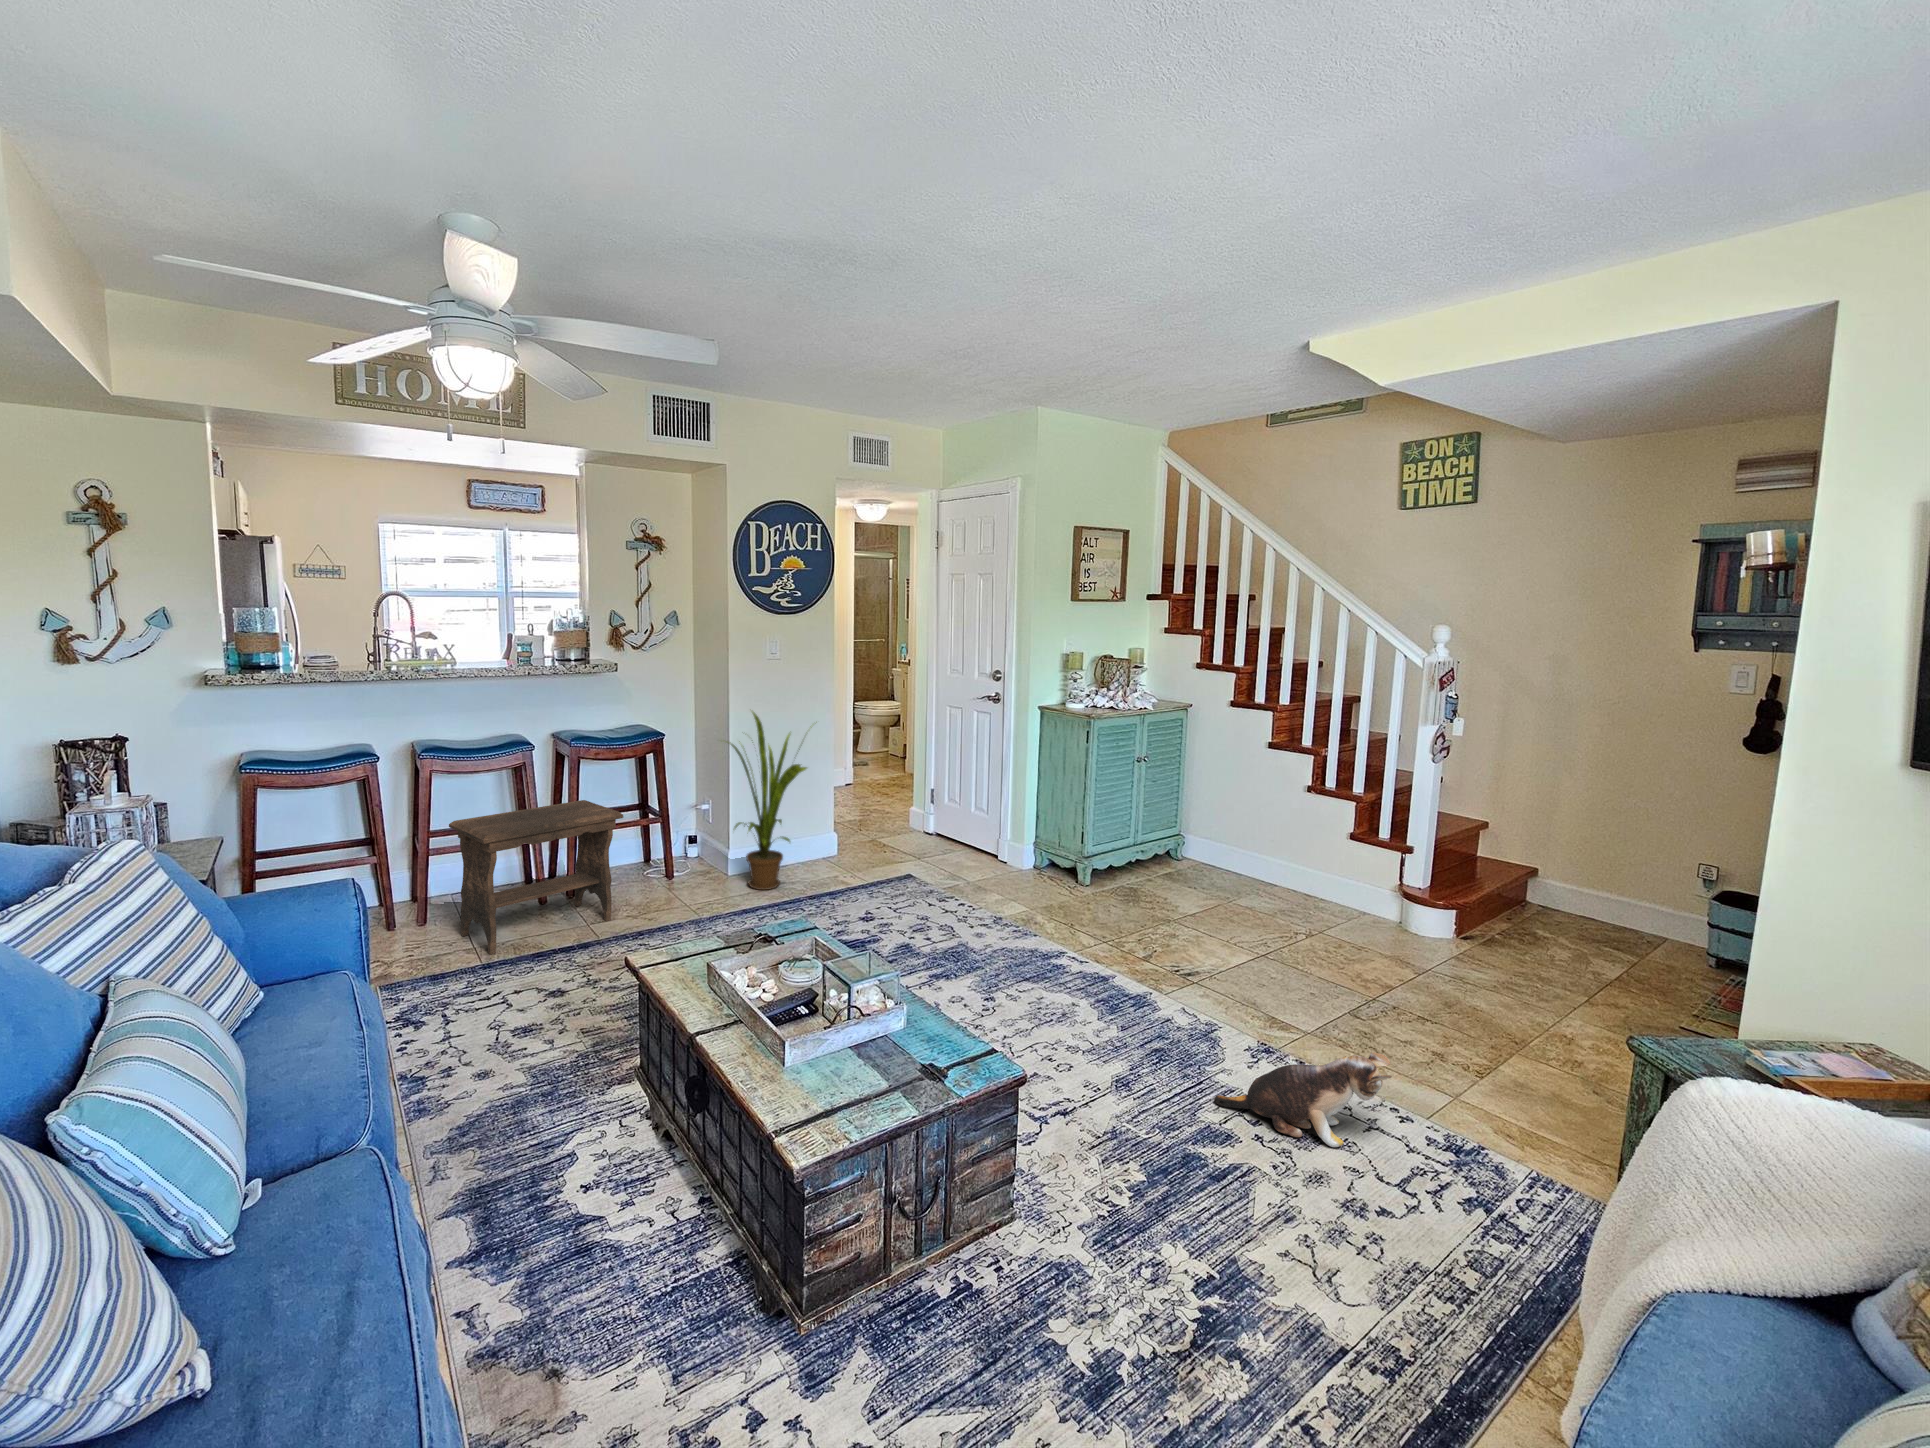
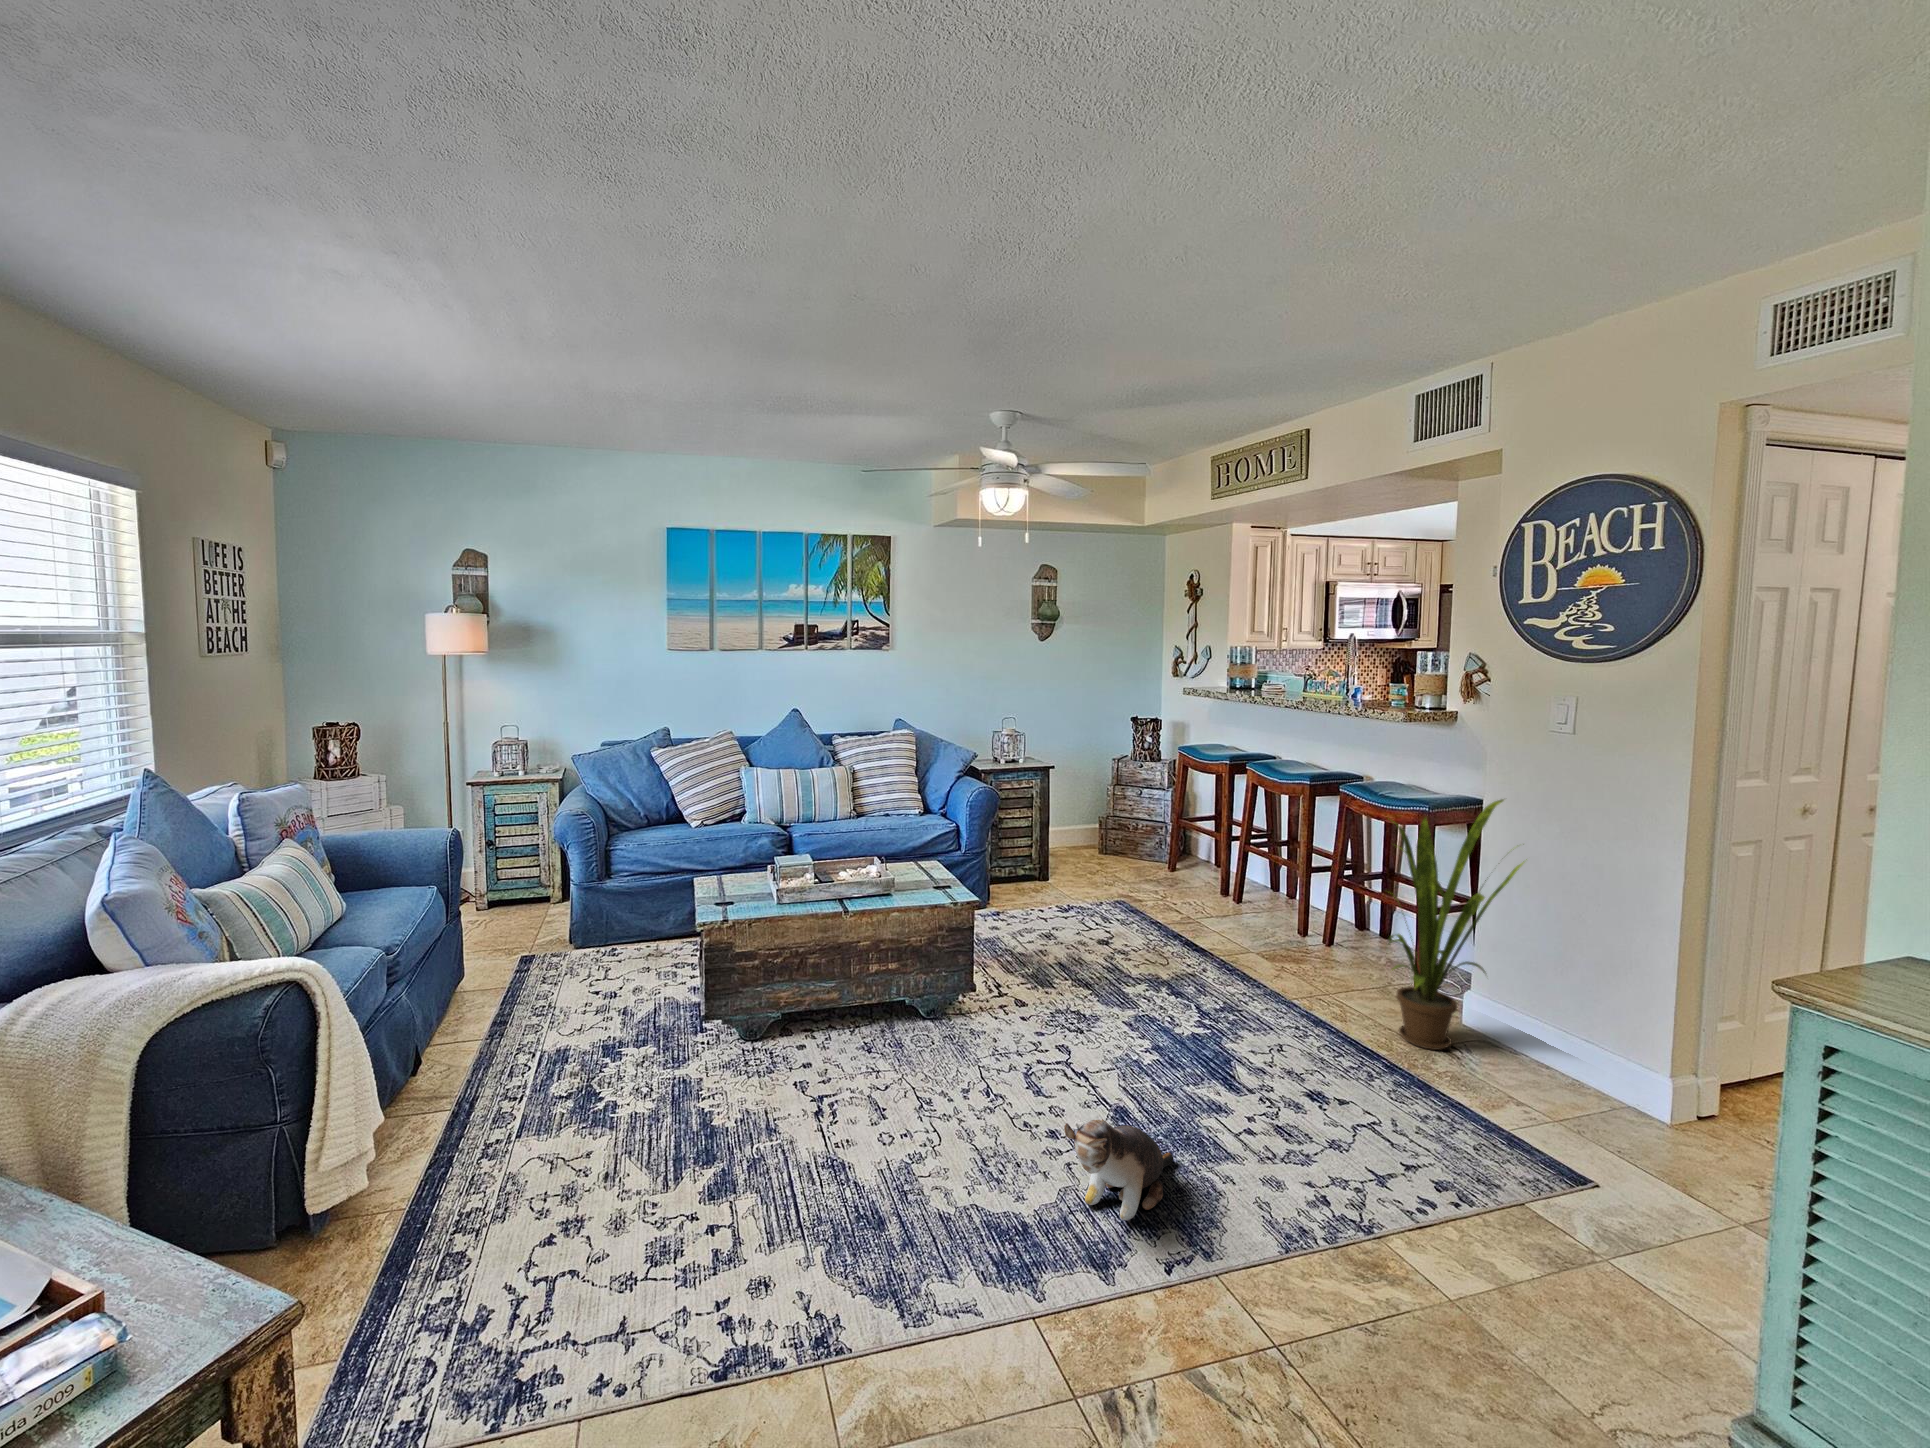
footstool: present [449,800,623,954] -> none [1160,822,1310,961]
plush toy: present [1214,1052,1392,1147] -> present [1064,1119,1173,1220]

